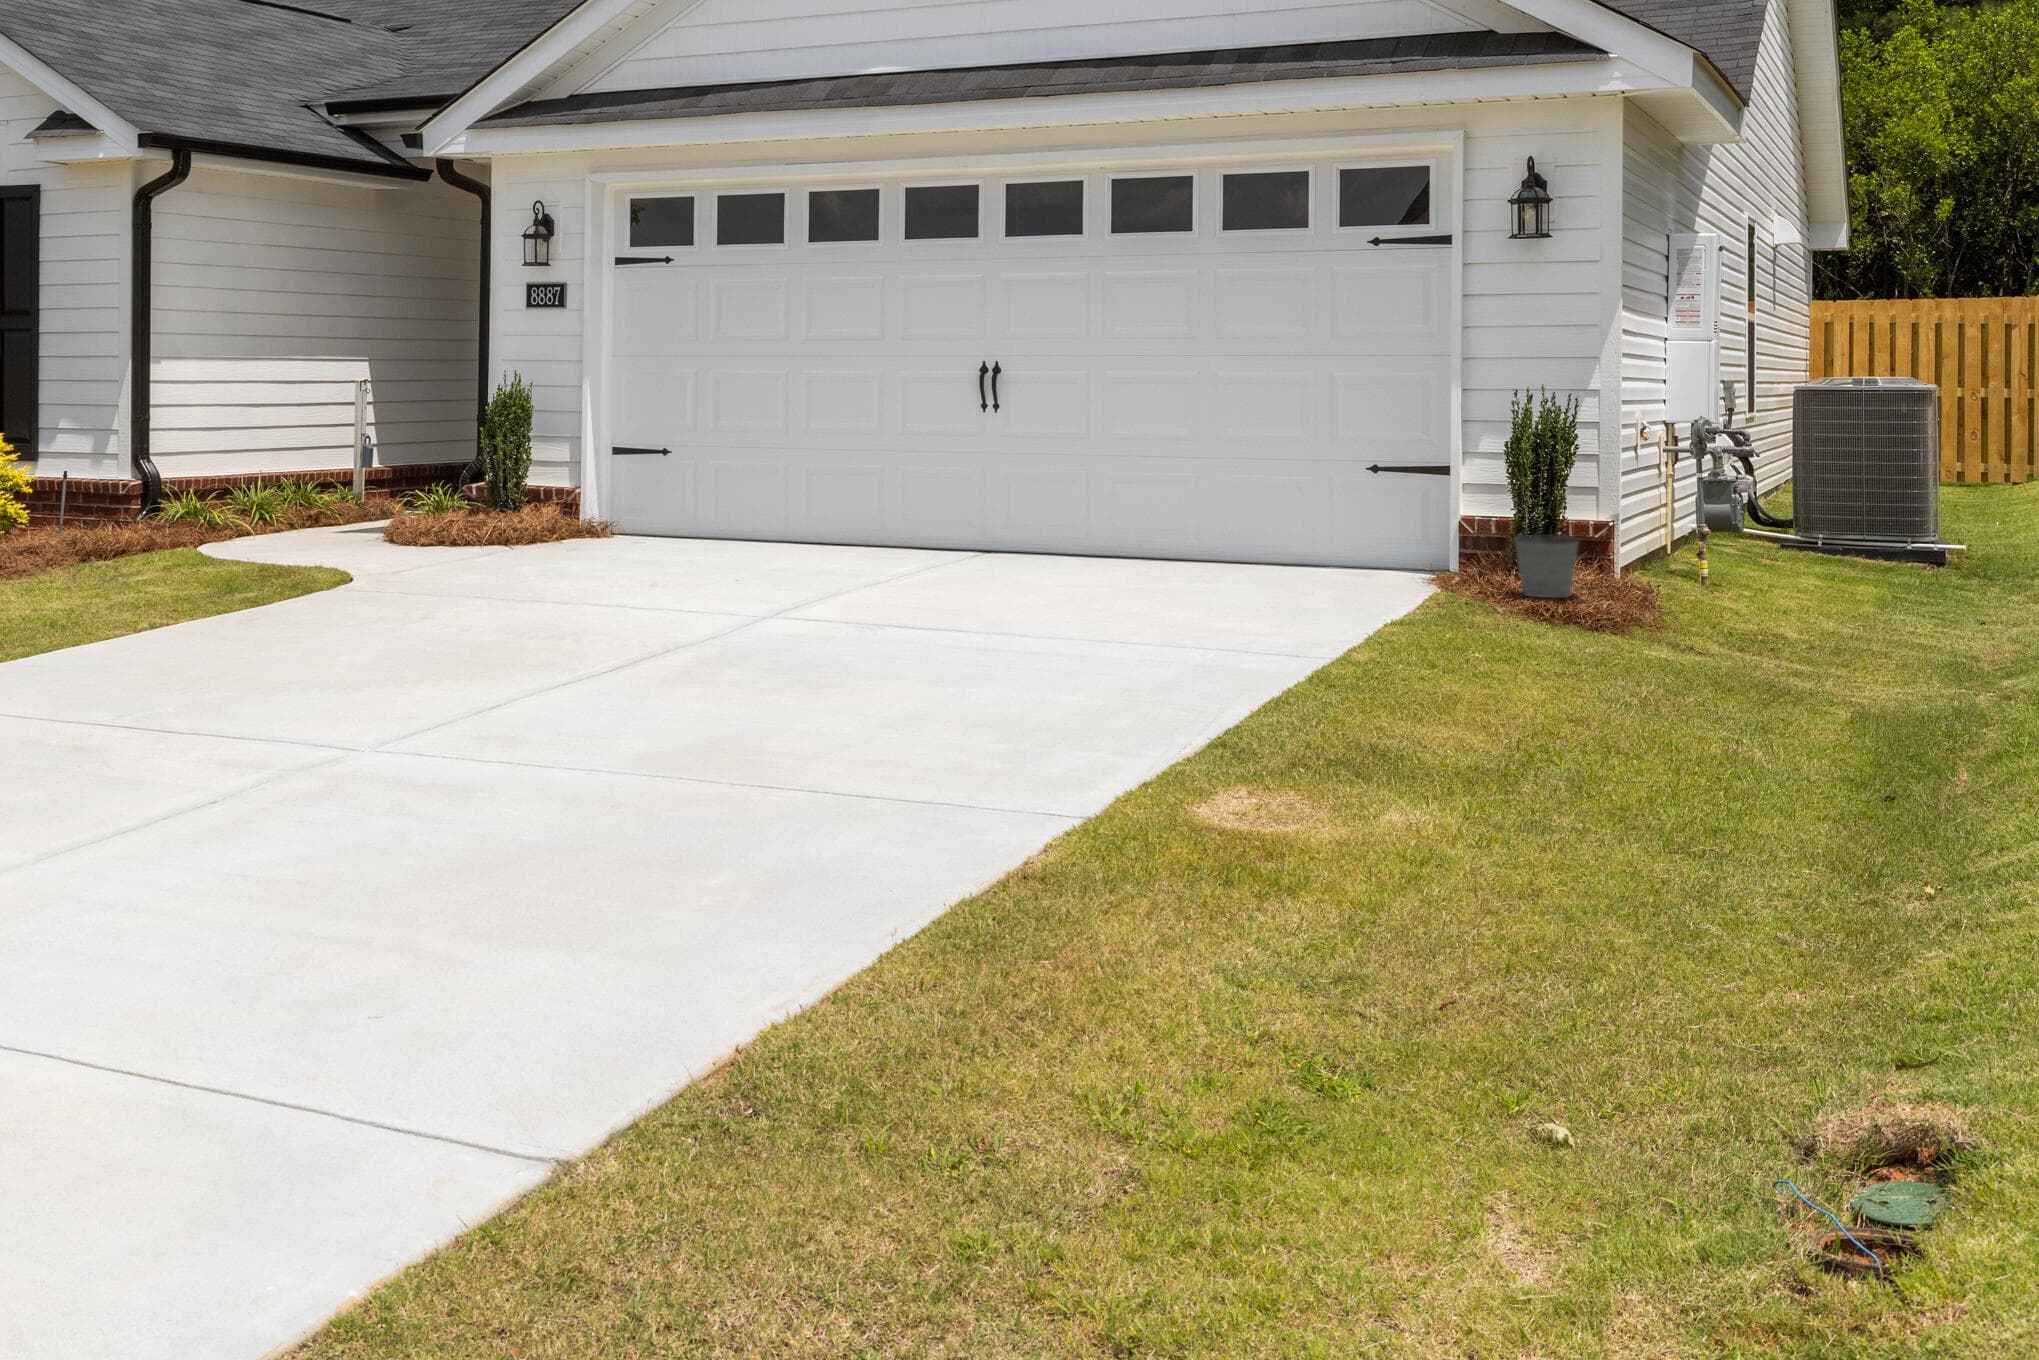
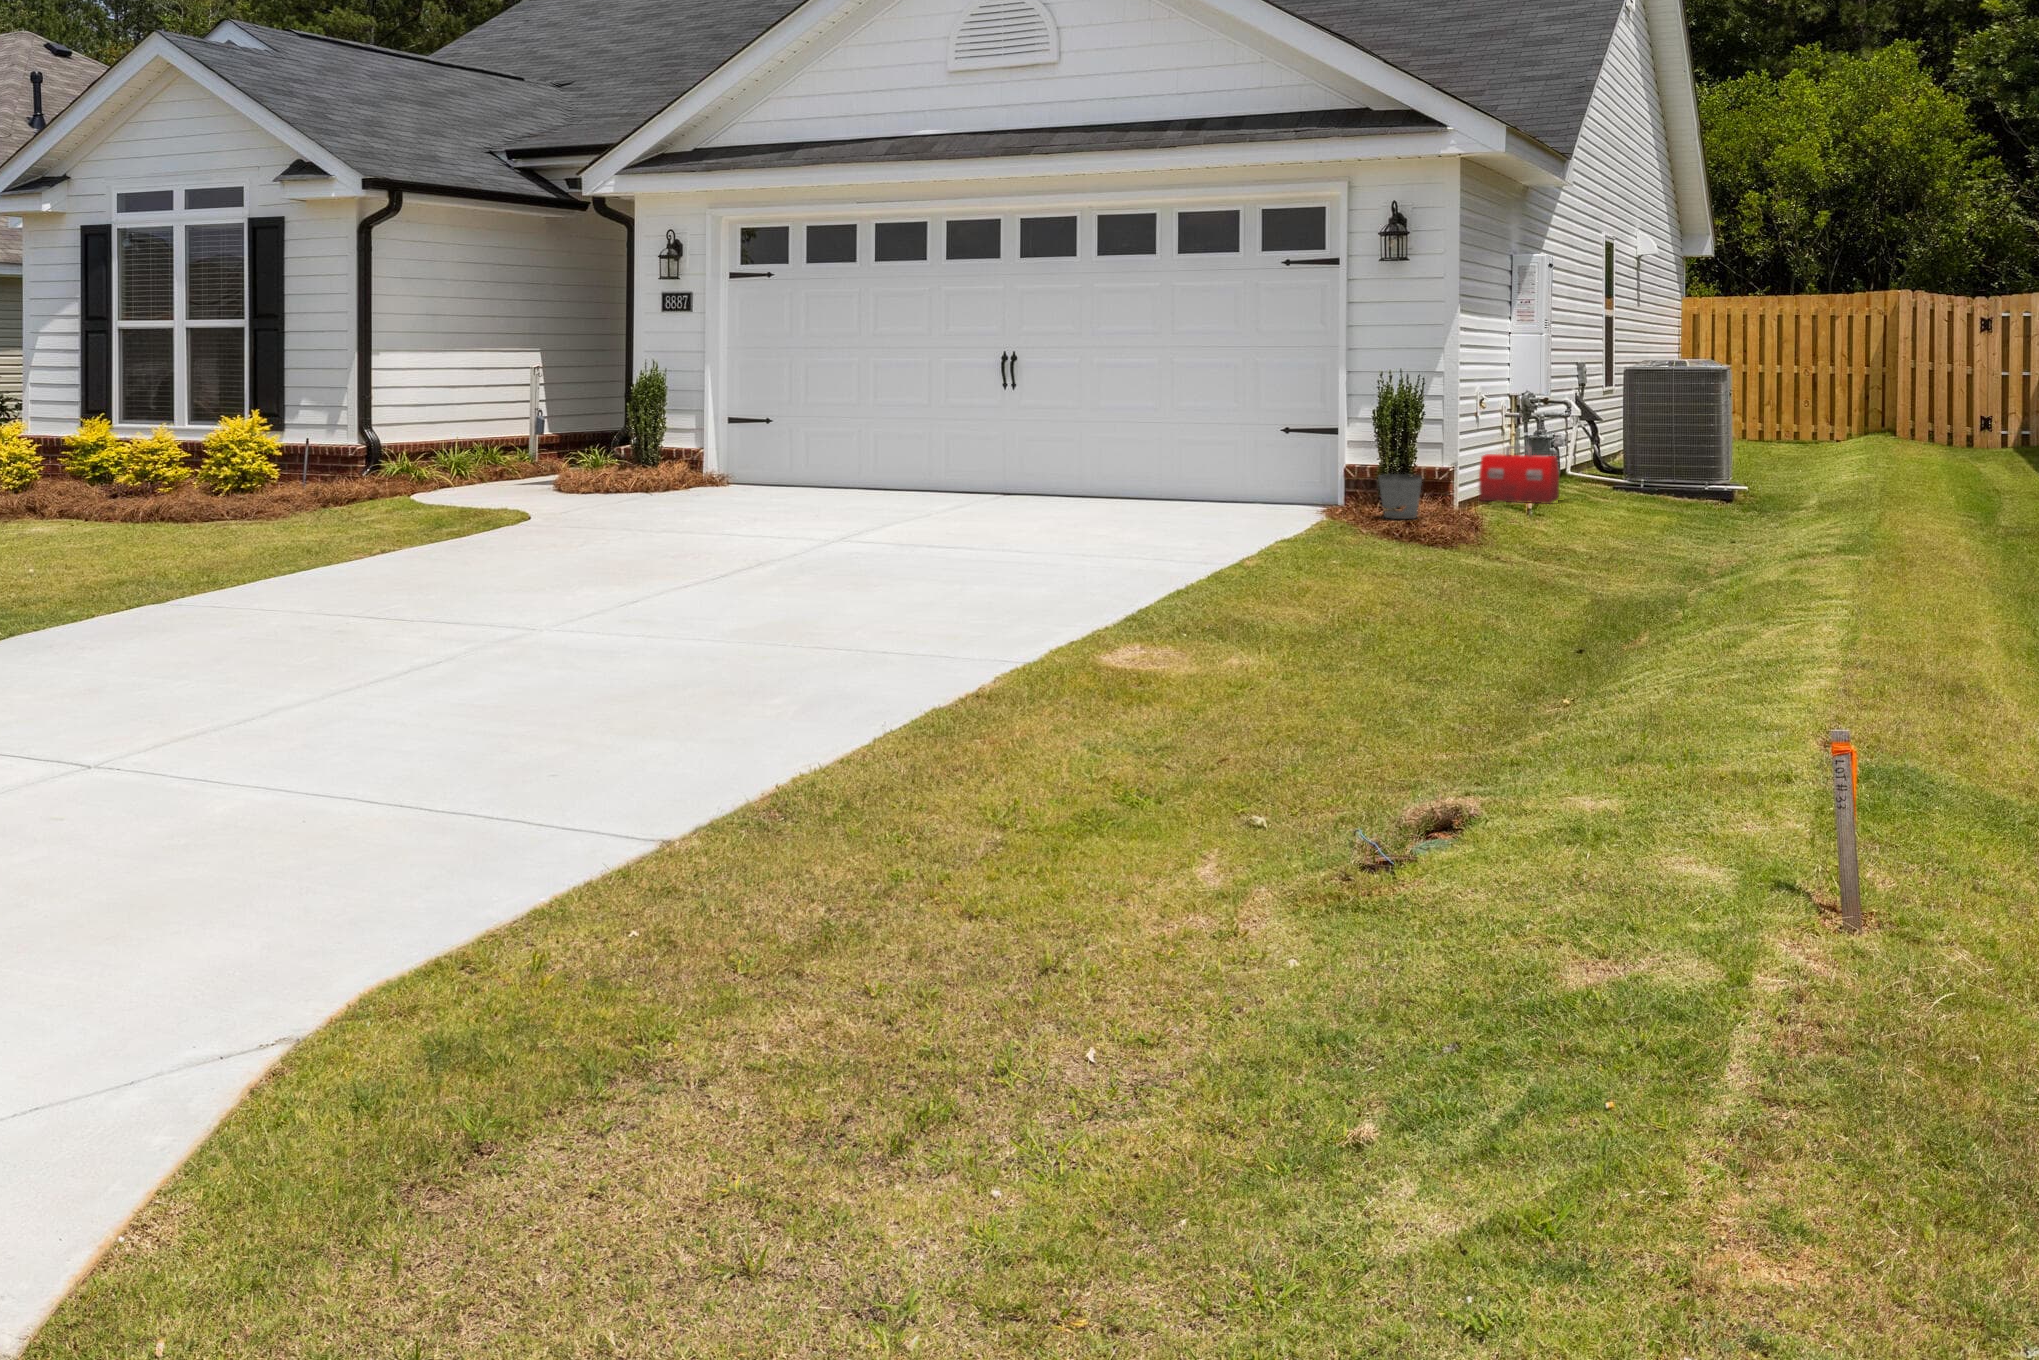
toolbox: none [1642,496,1752,577] -> present [1479,446,1559,504]

